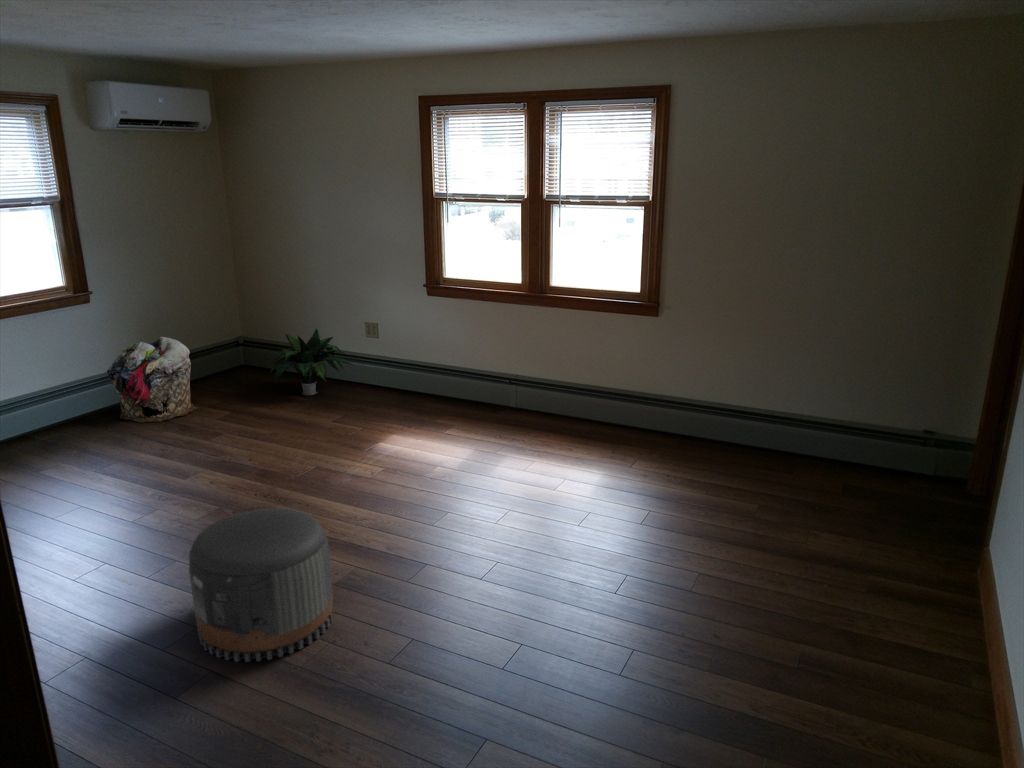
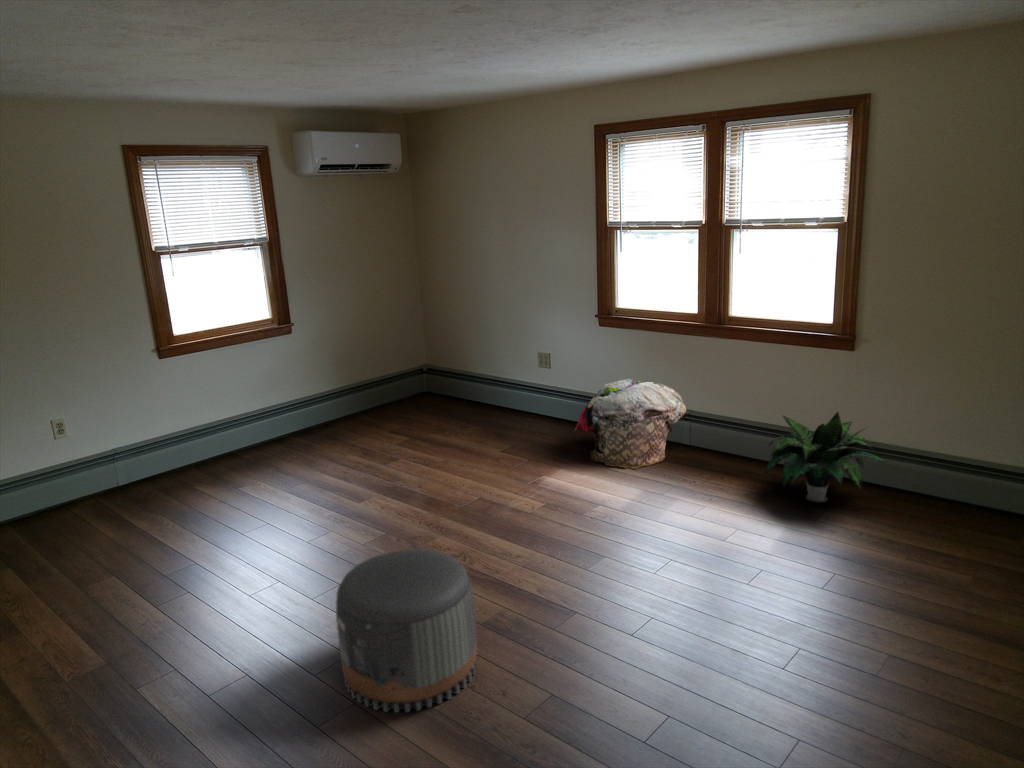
potted plant: present [268,329,352,395] -> present [764,412,889,502]
laundry basket: present [107,337,198,423] -> present [575,378,686,469]

